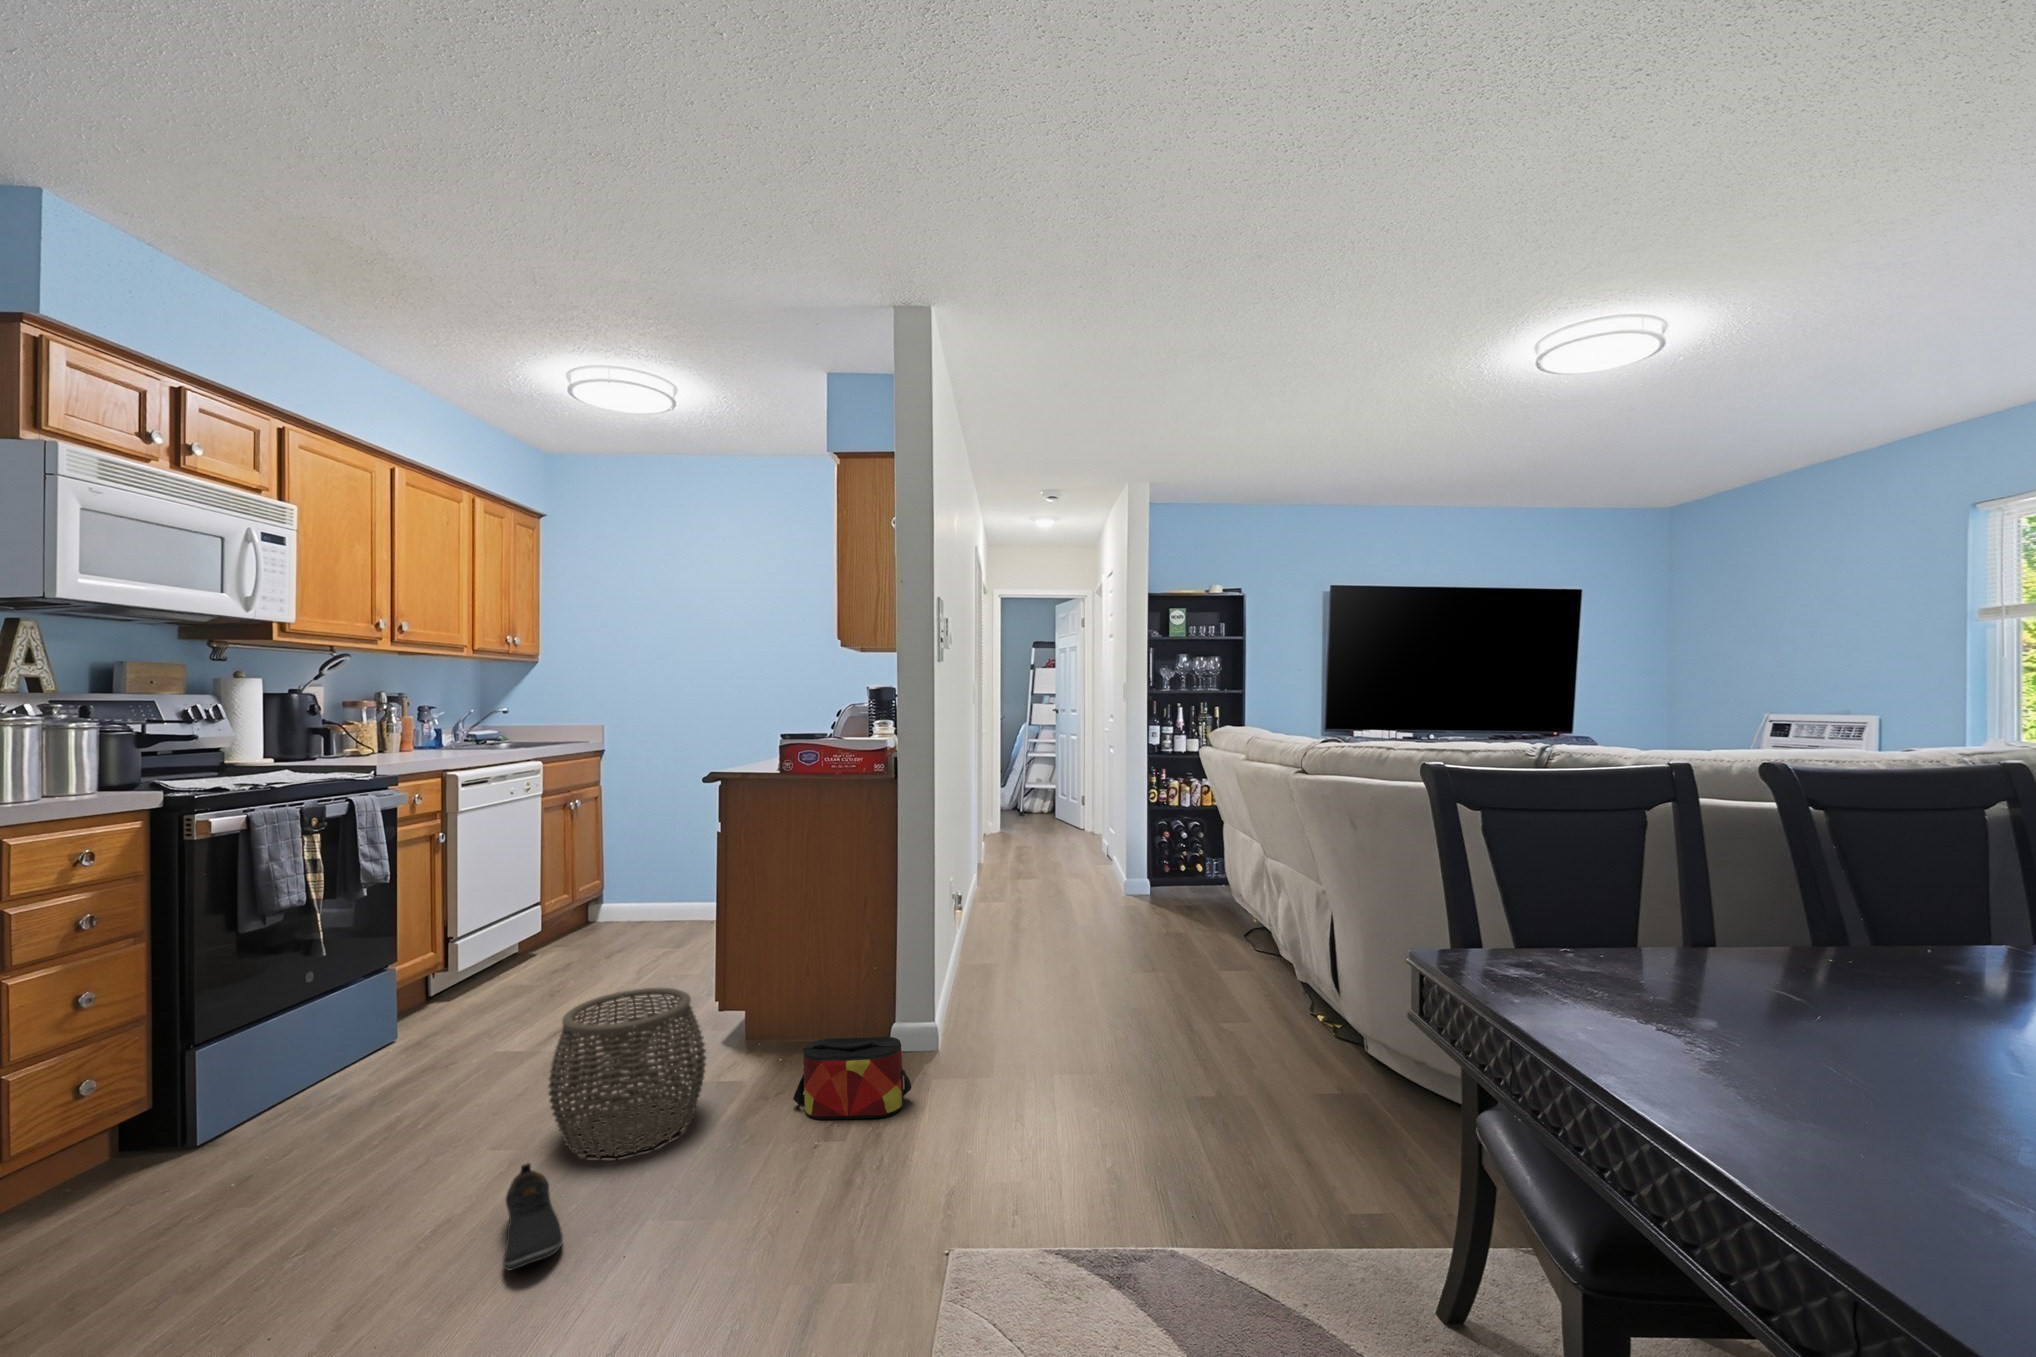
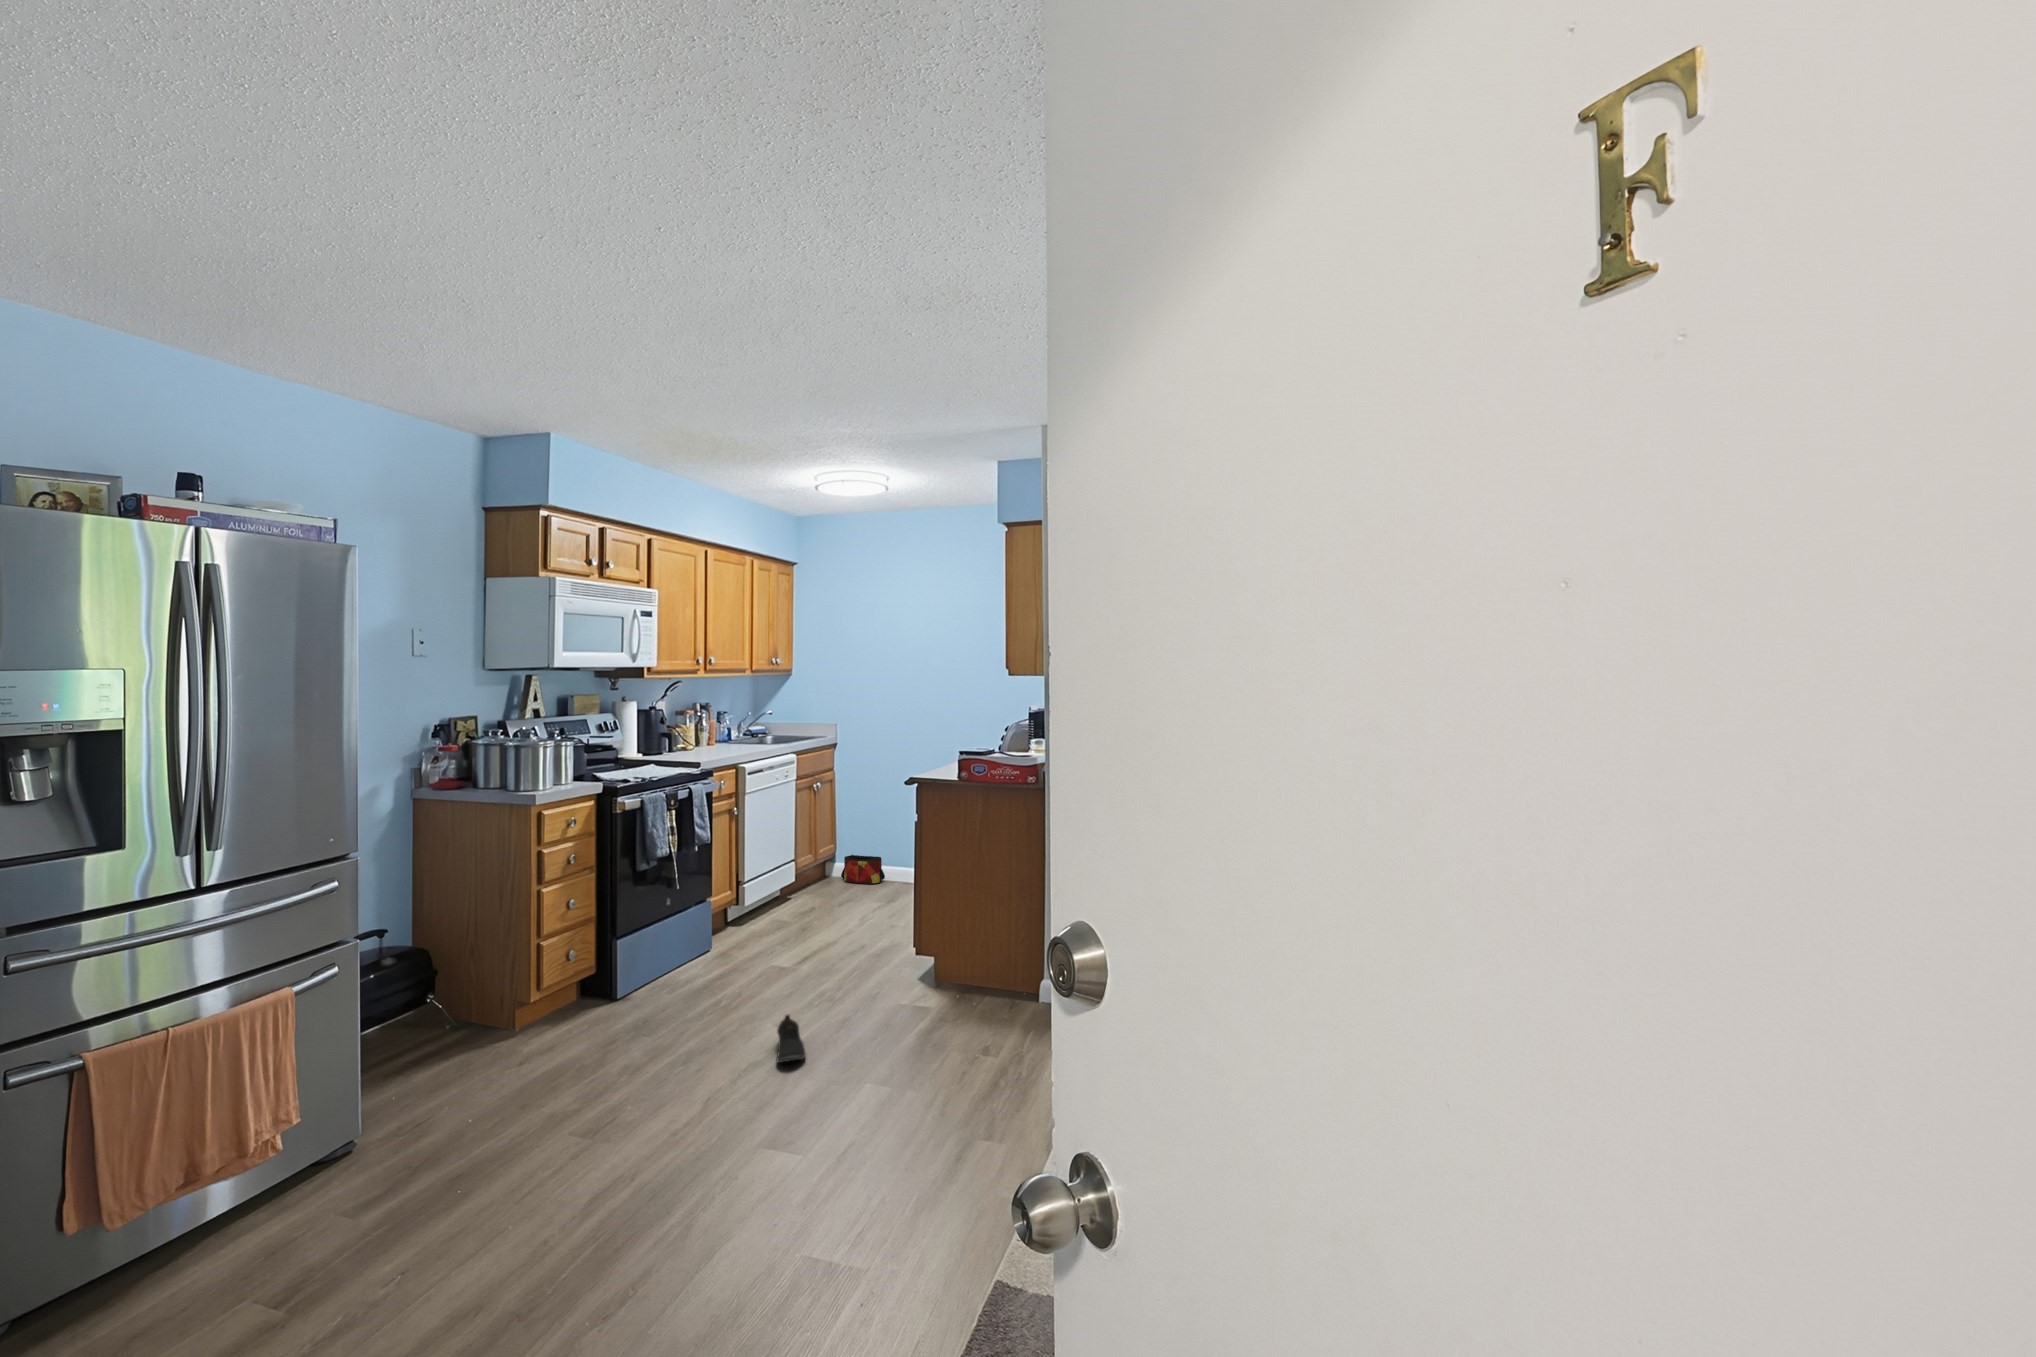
woven basket: present [548,988,706,1158] -> none [799,926,890,1023]
bag: present [793,1037,911,1120] -> present [841,855,885,884]

